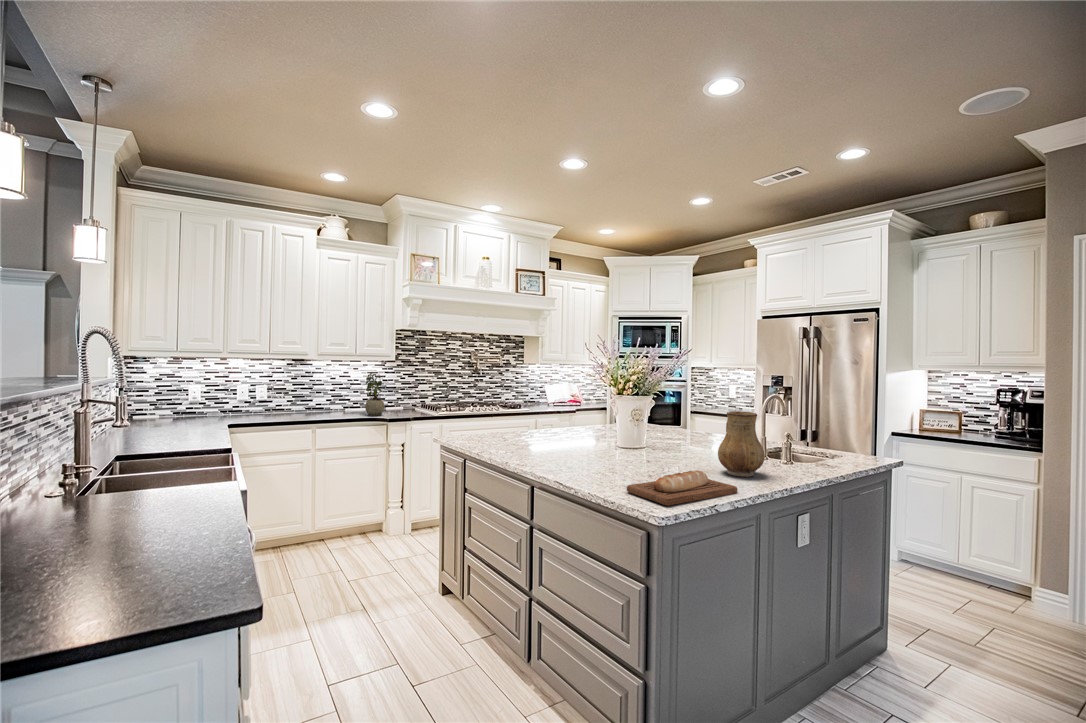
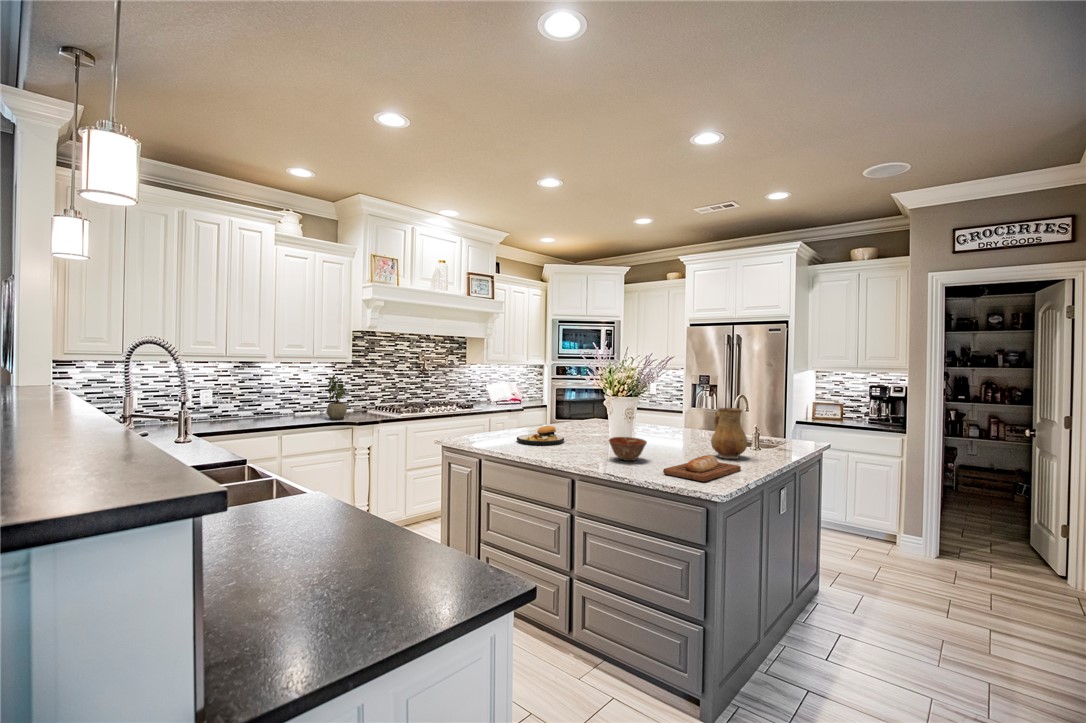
plate: none [508,418,561,449] -> present [517,426,564,445]
ceramic bowl: none [583,443,629,473] -> present [609,437,647,461]

